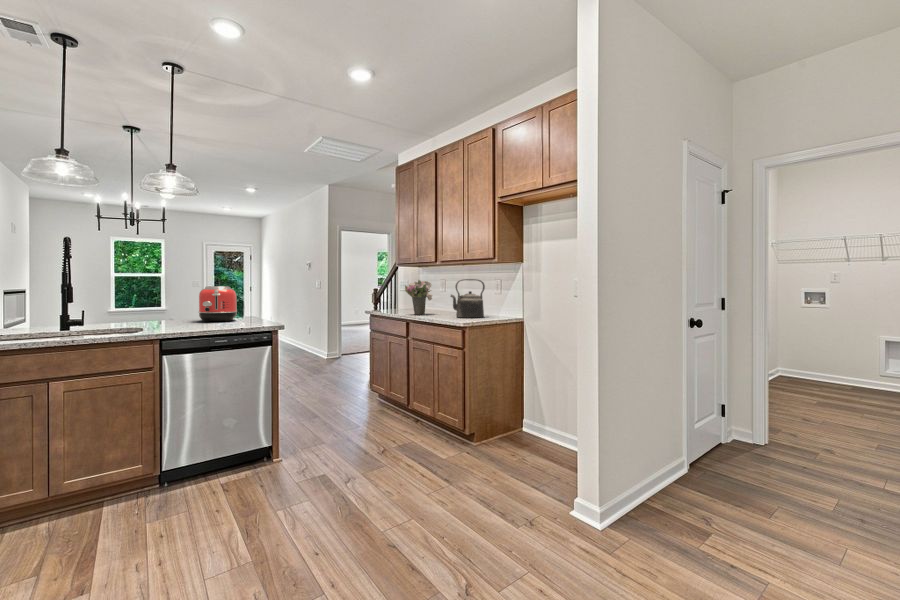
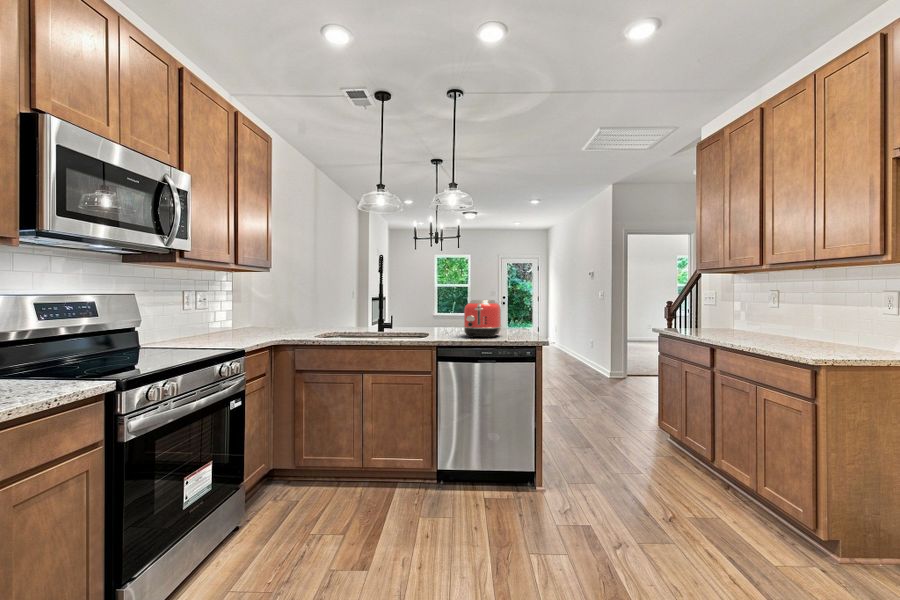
kettle: present [451,279,485,318] -> none [787,289,855,350]
flower bouquet: present [405,280,432,315] -> none [710,290,755,338]

